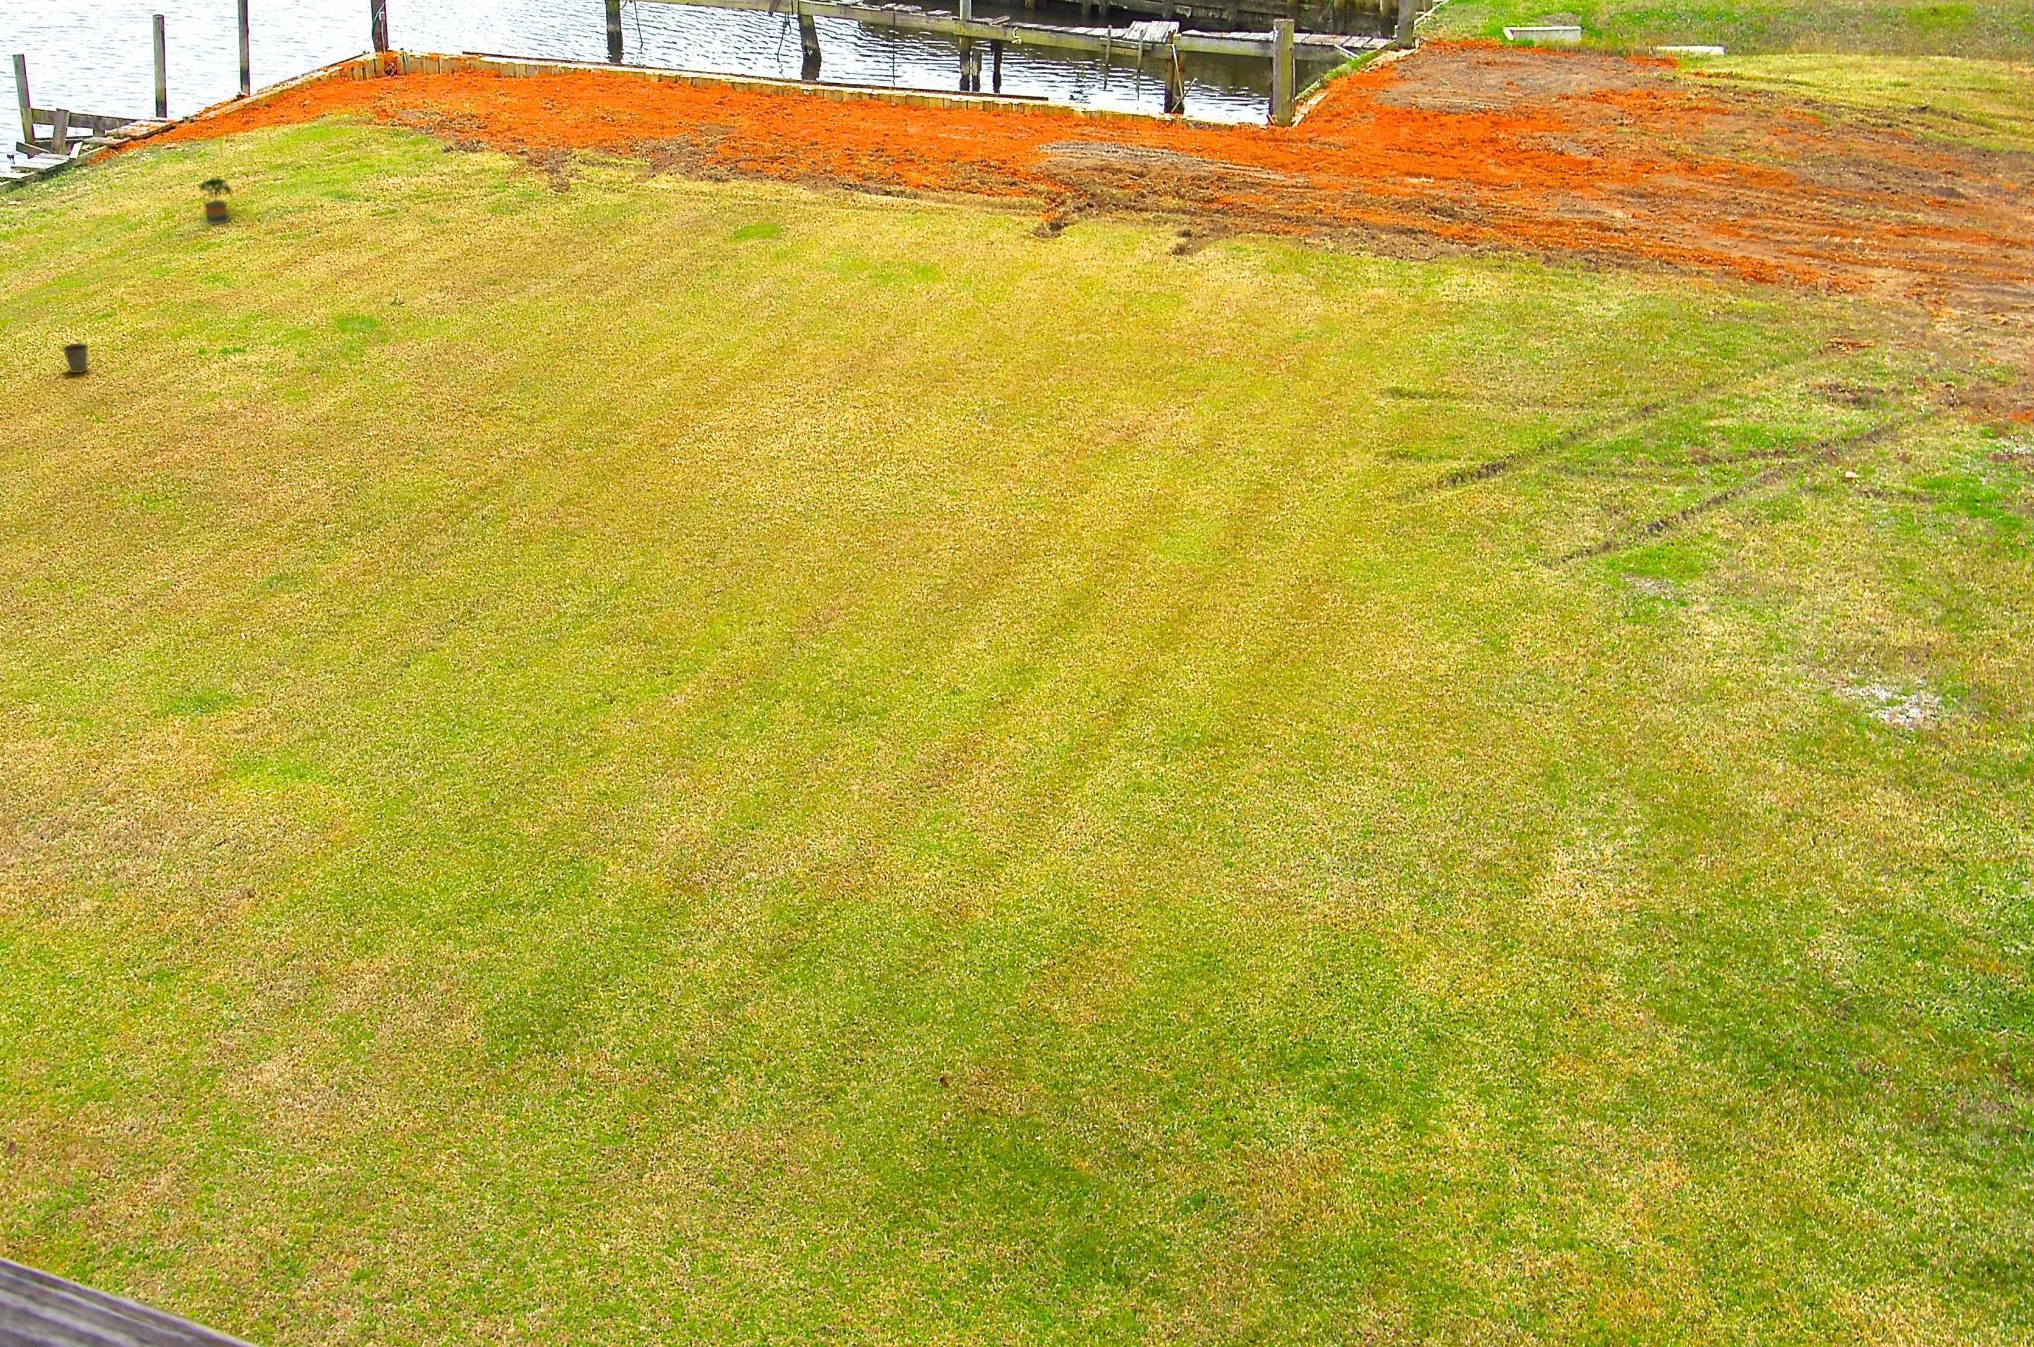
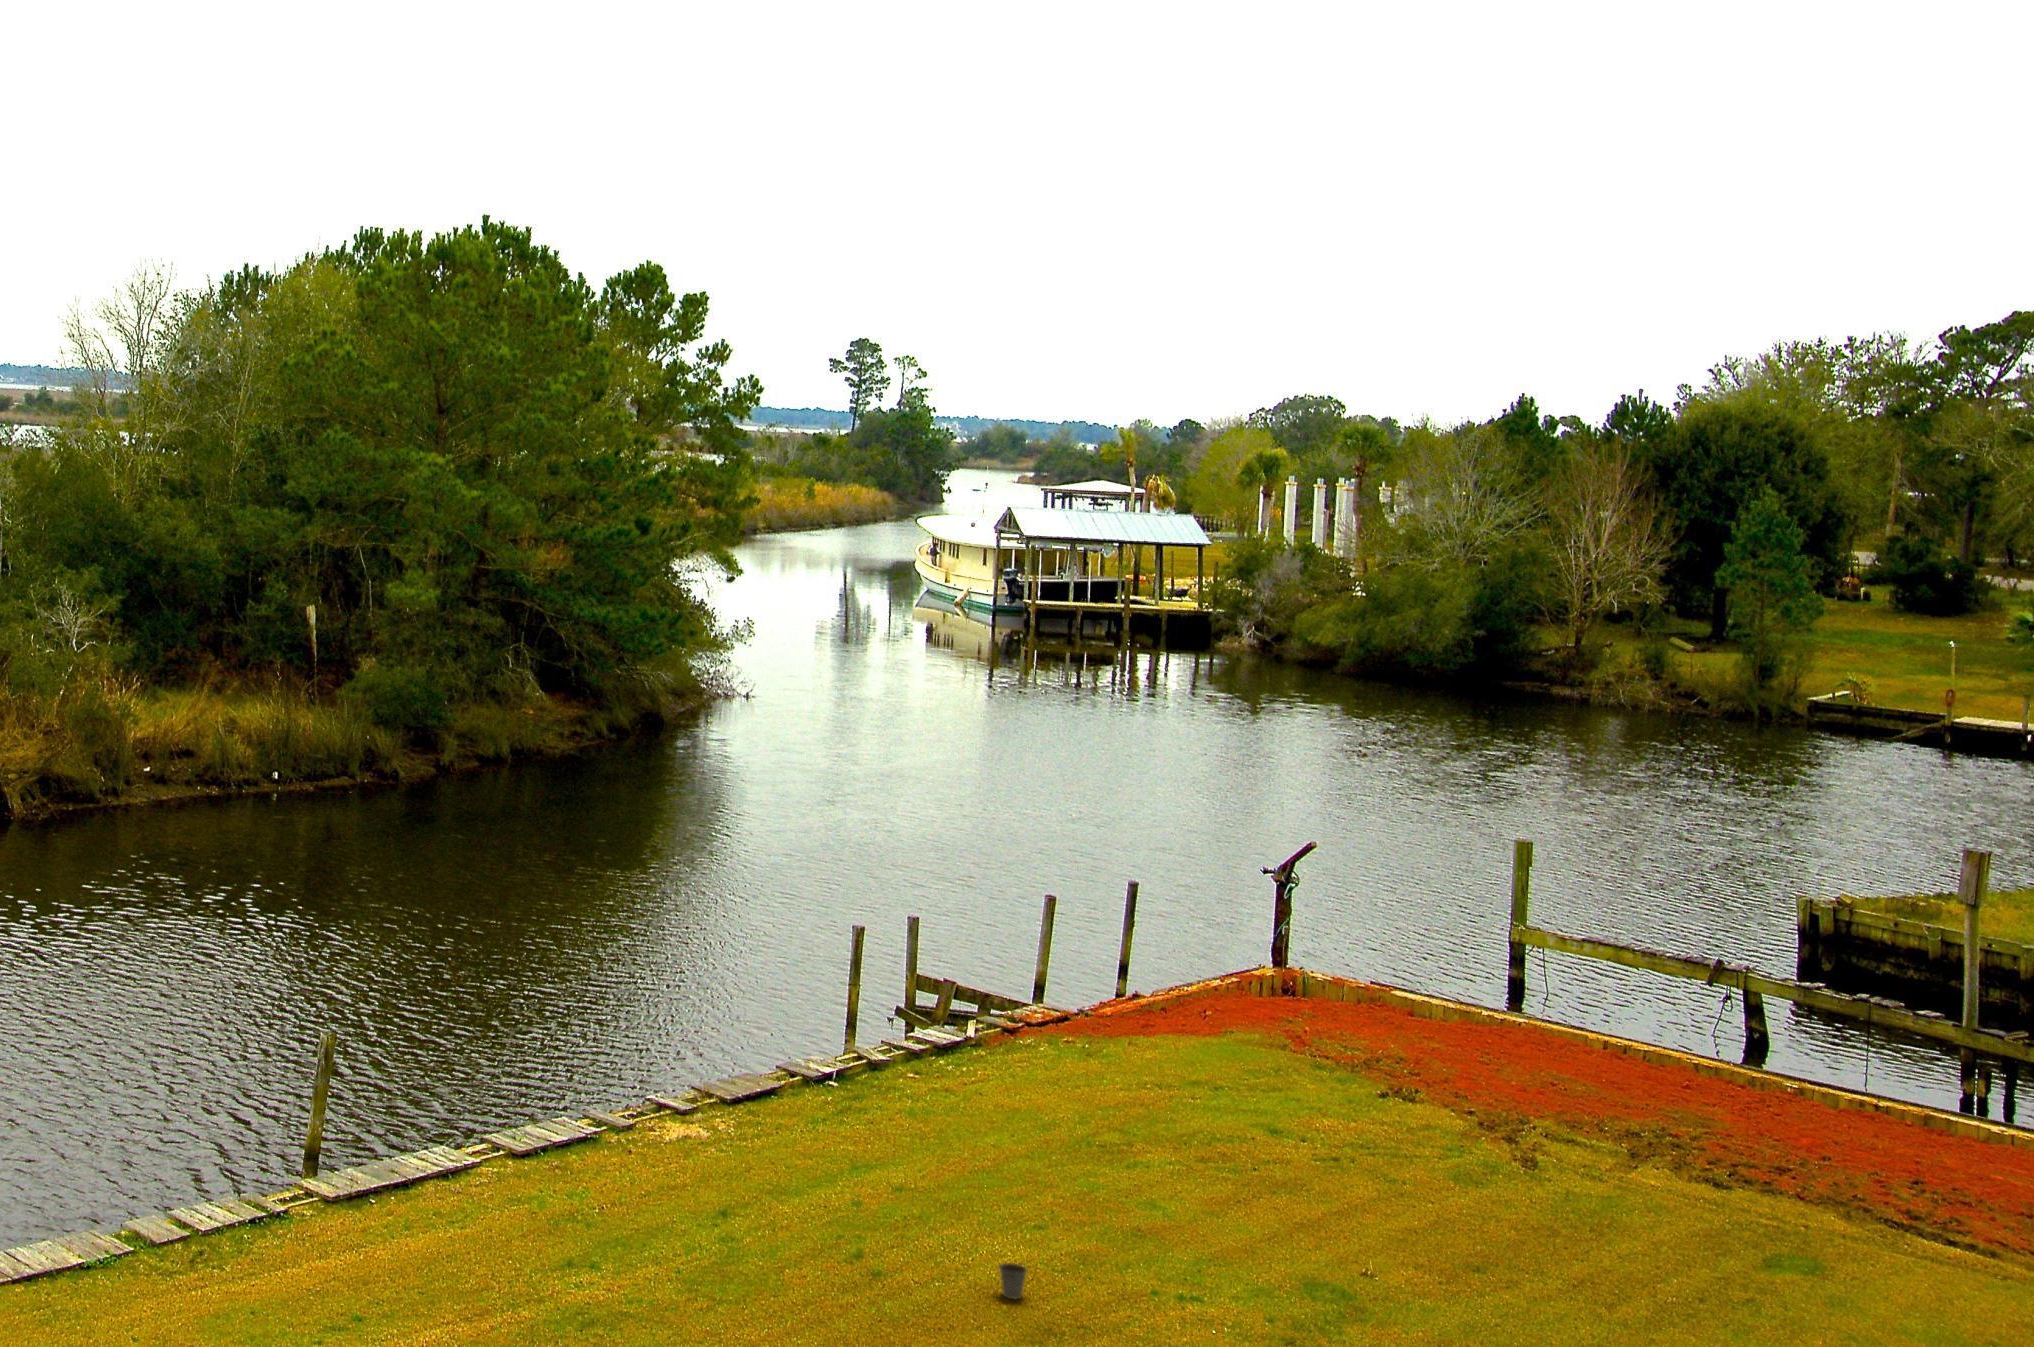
potted tree: present [199,178,231,225] -> none [1119,1090,1158,1146]

